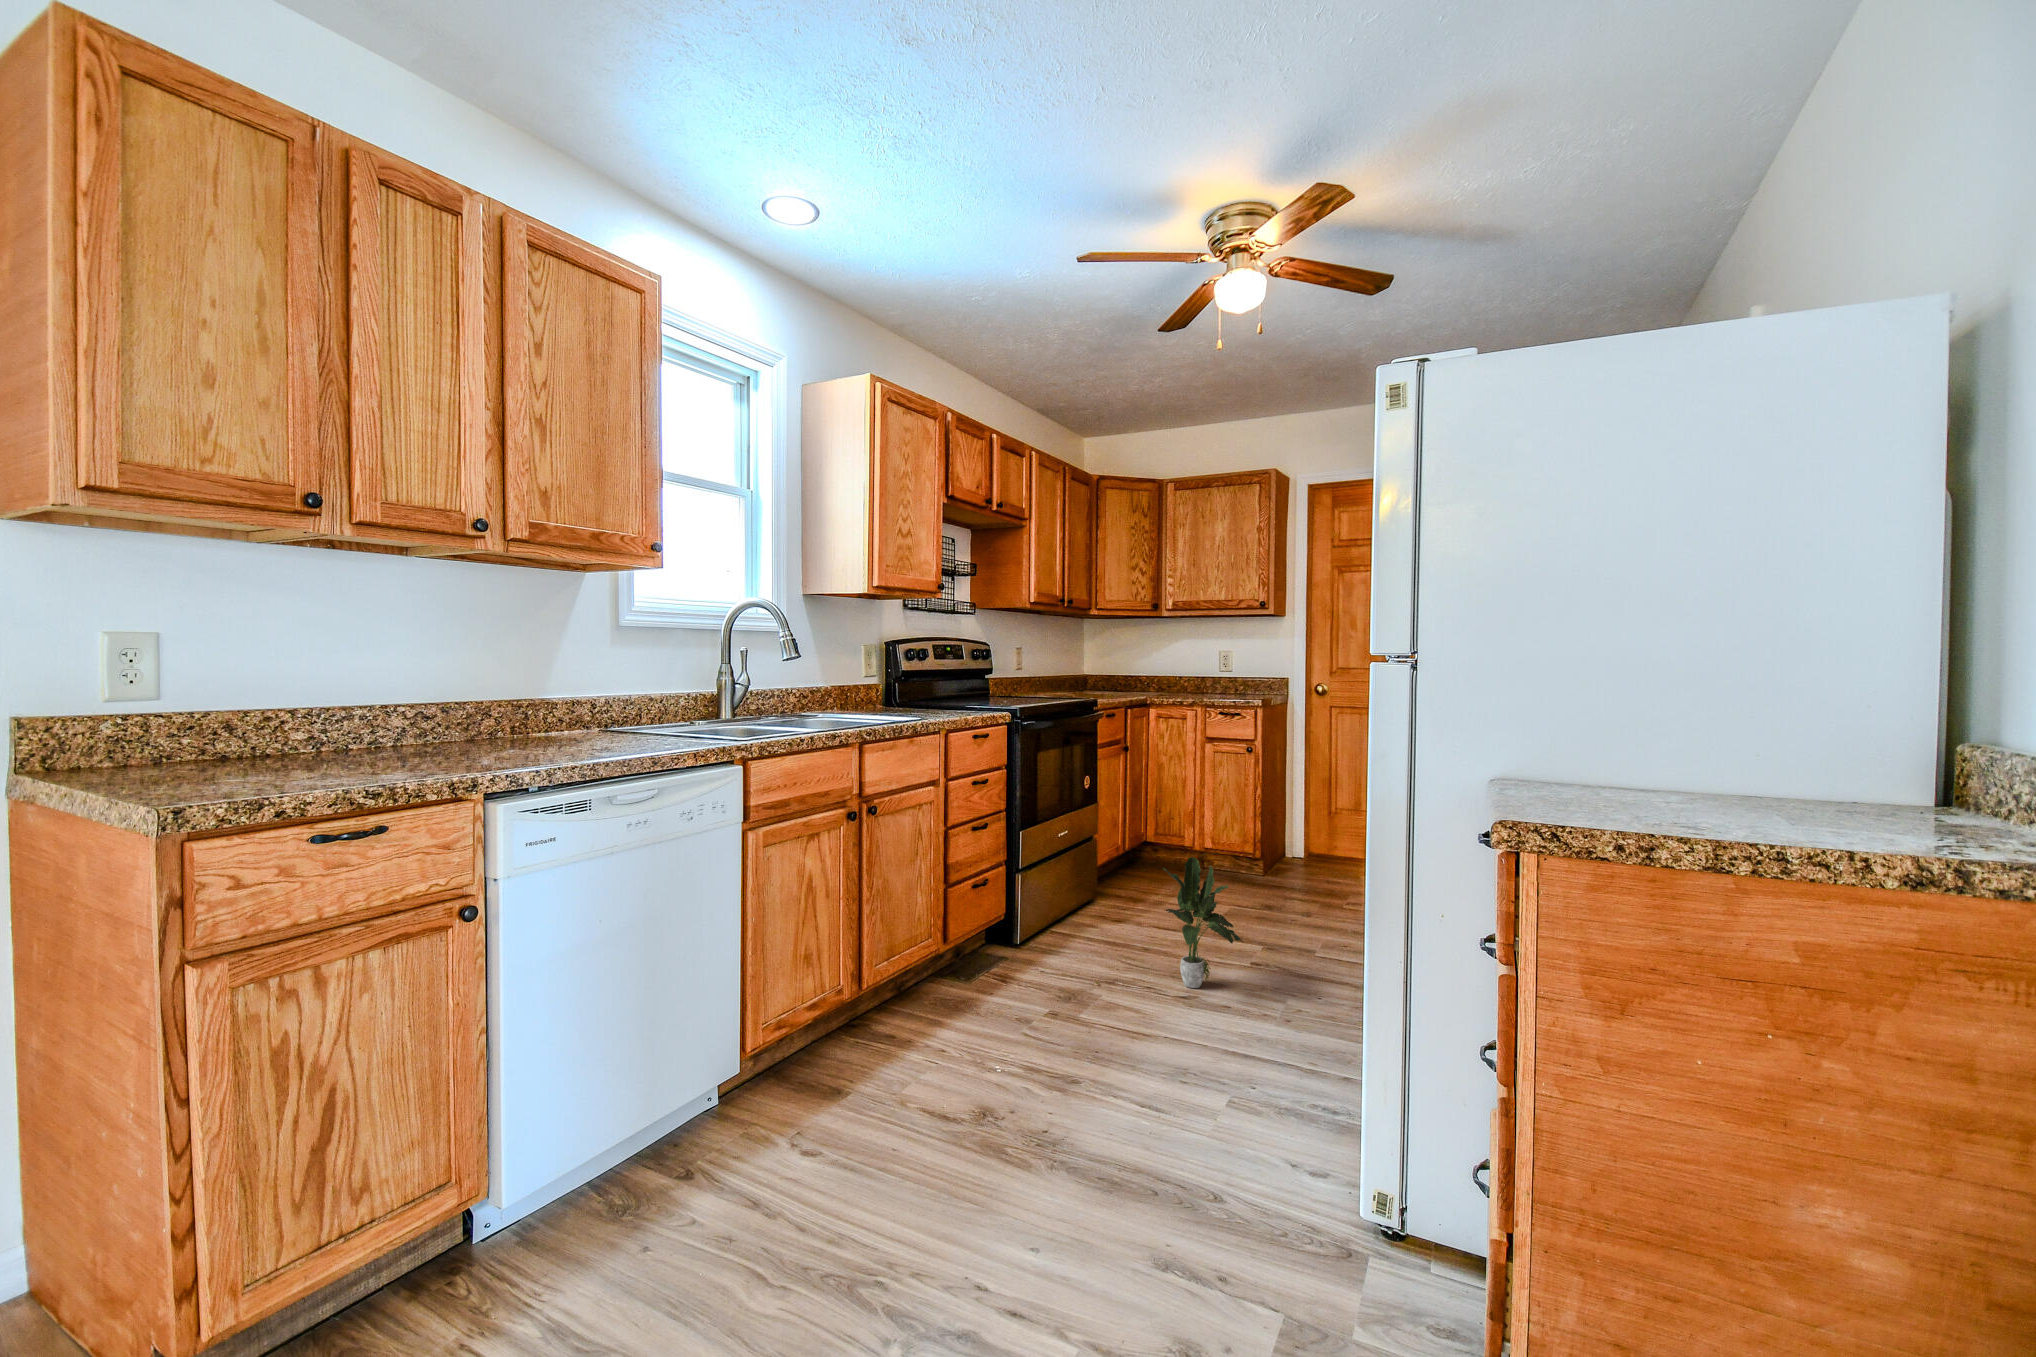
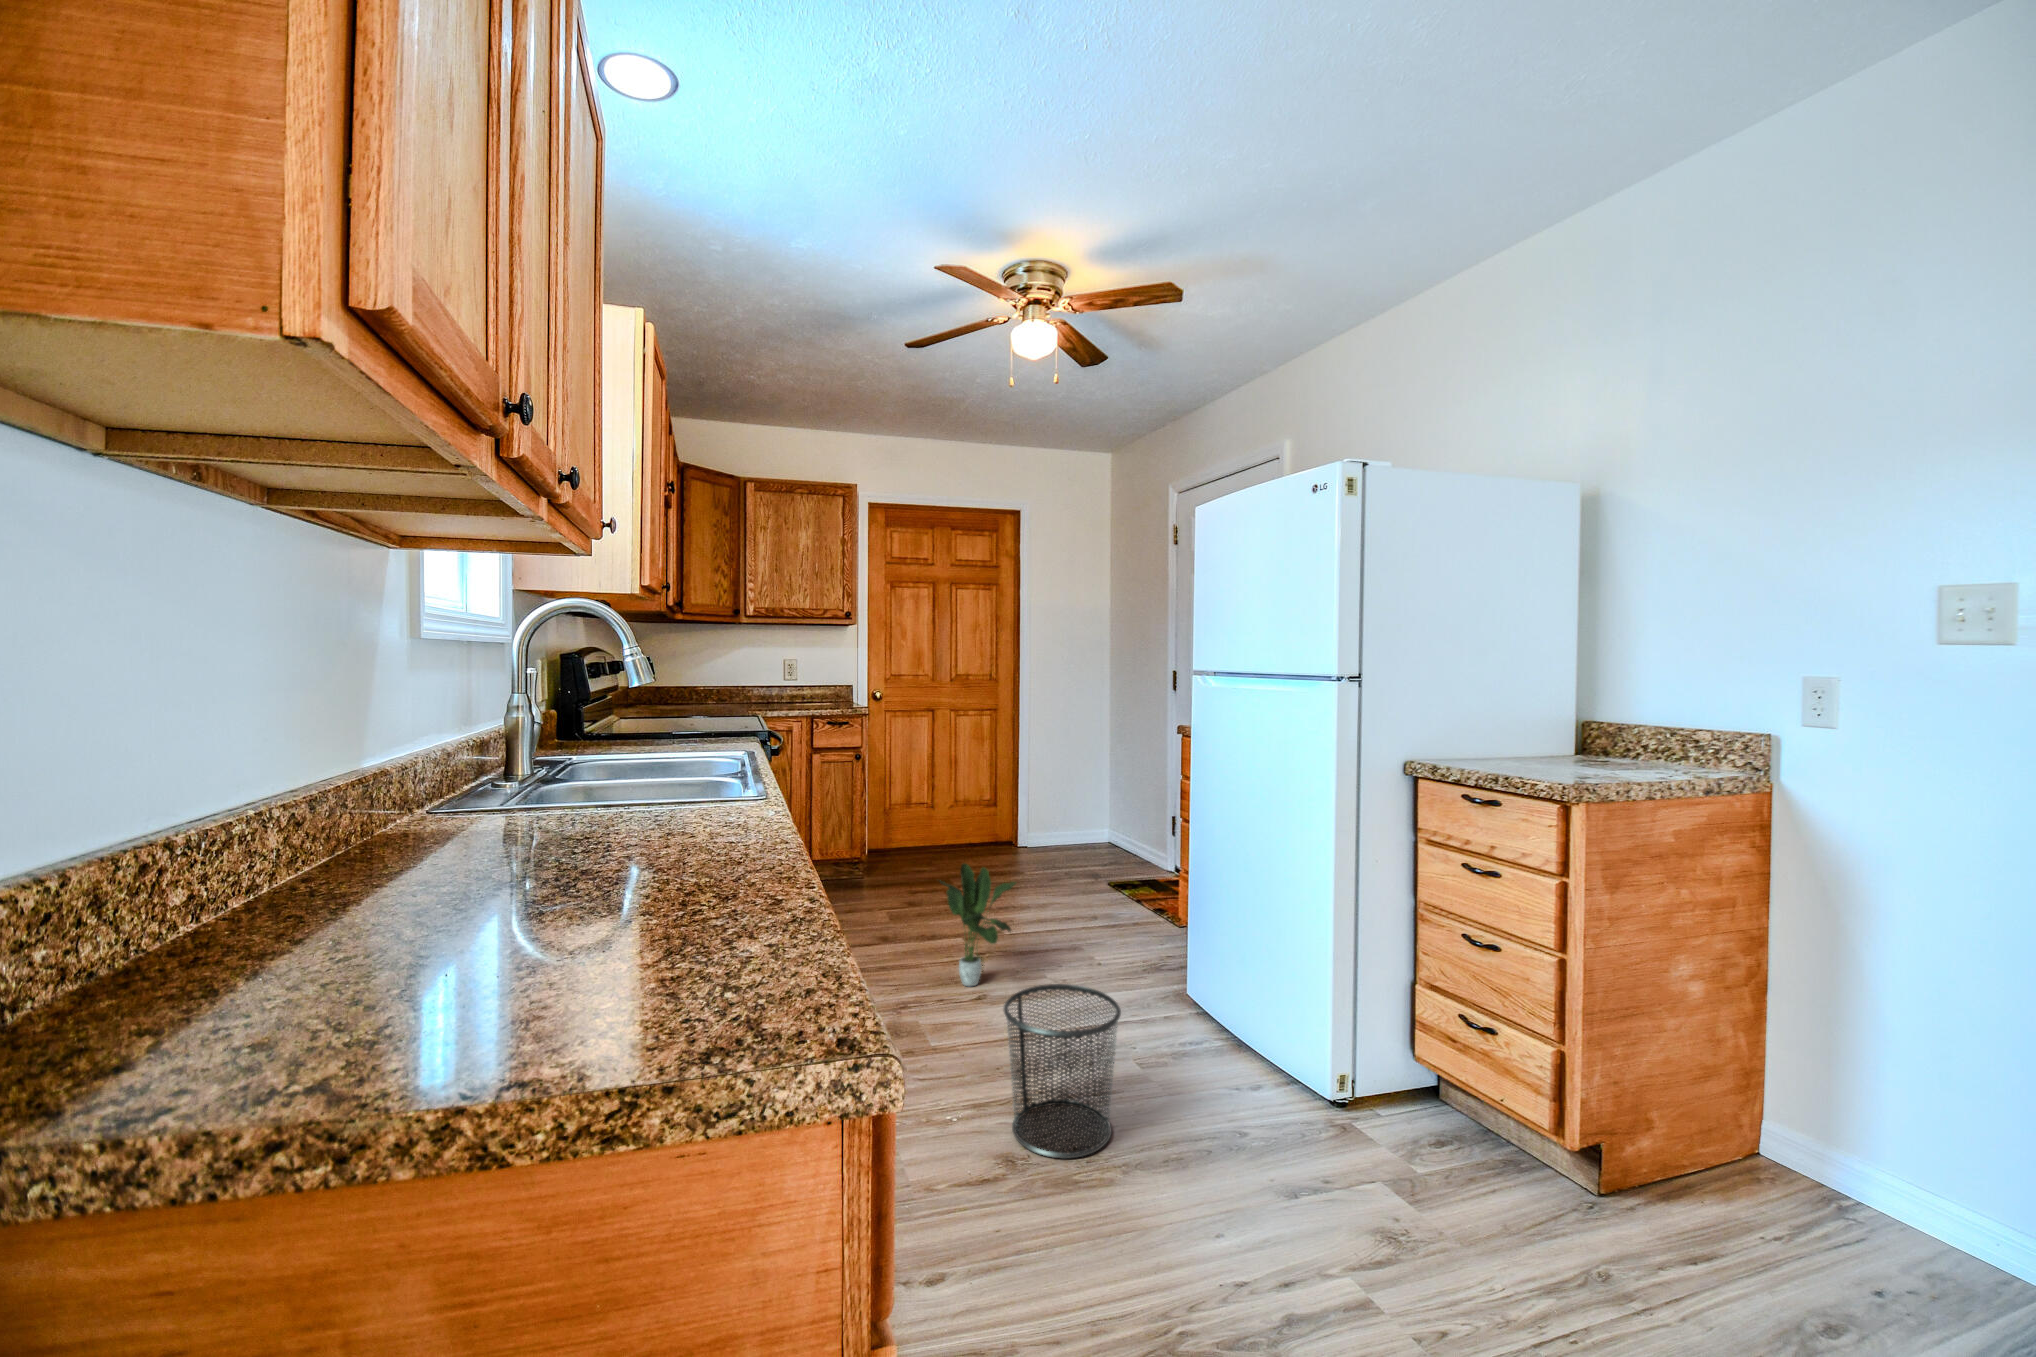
waste bin: none [997,968,1118,1146] -> present [1004,984,1121,1159]

